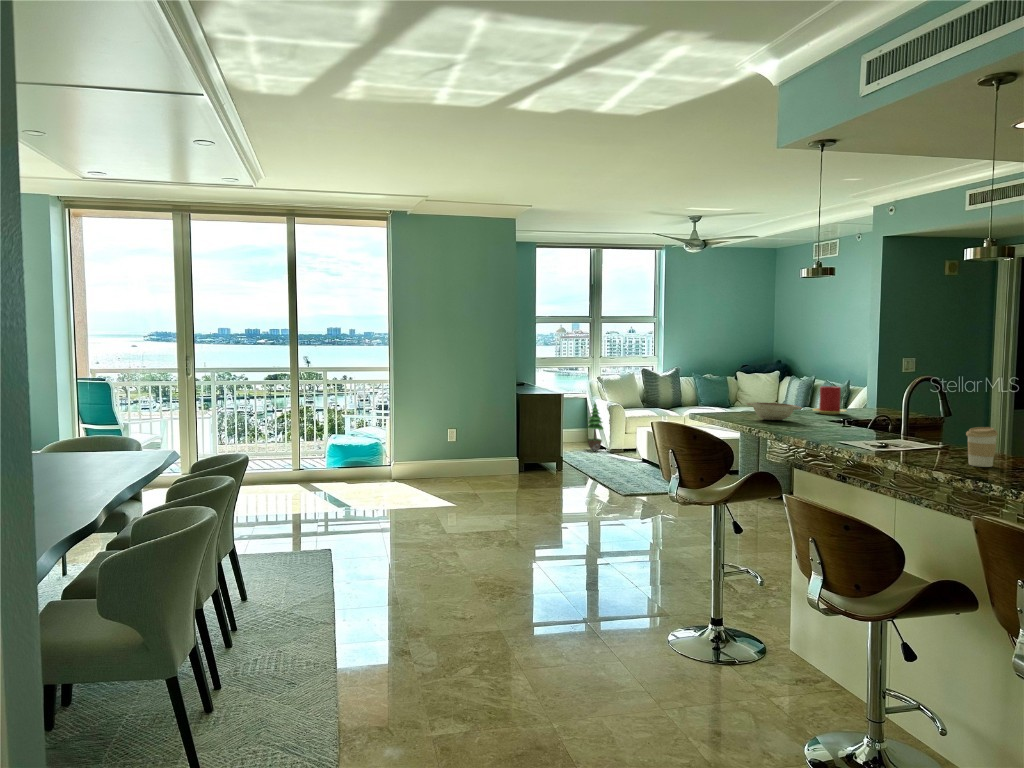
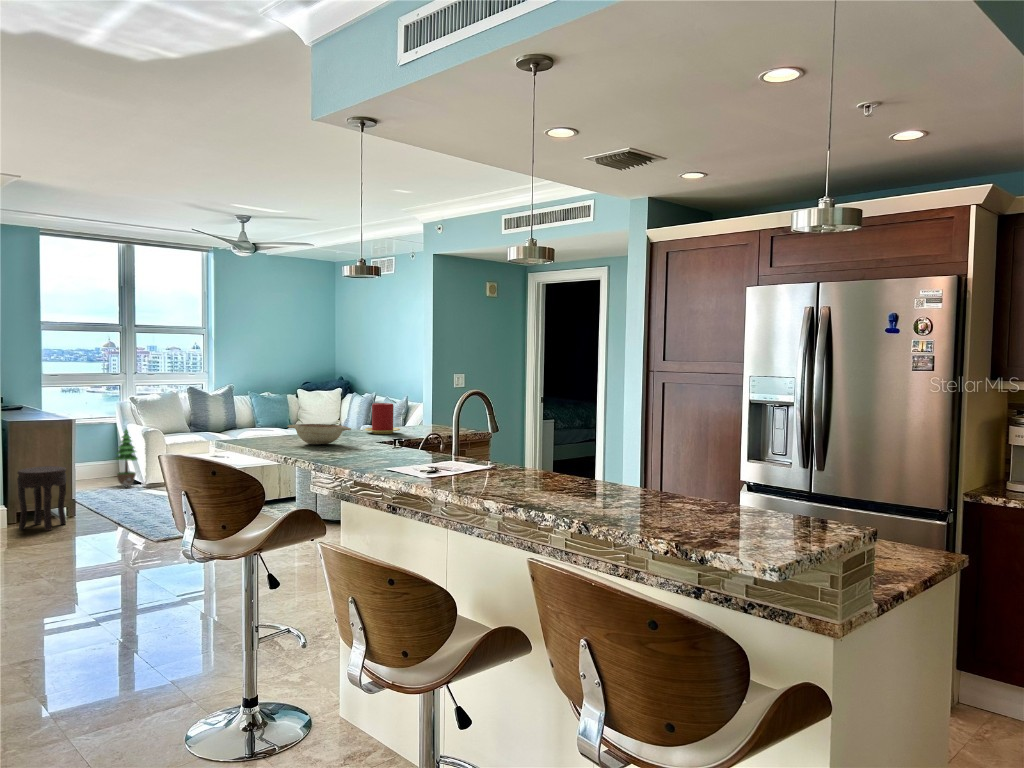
coffee cup: present [966,427,998,467] -> none [514,444,544,488]
side table: none [525,430,557,480] -> present [17,466,67,531]

